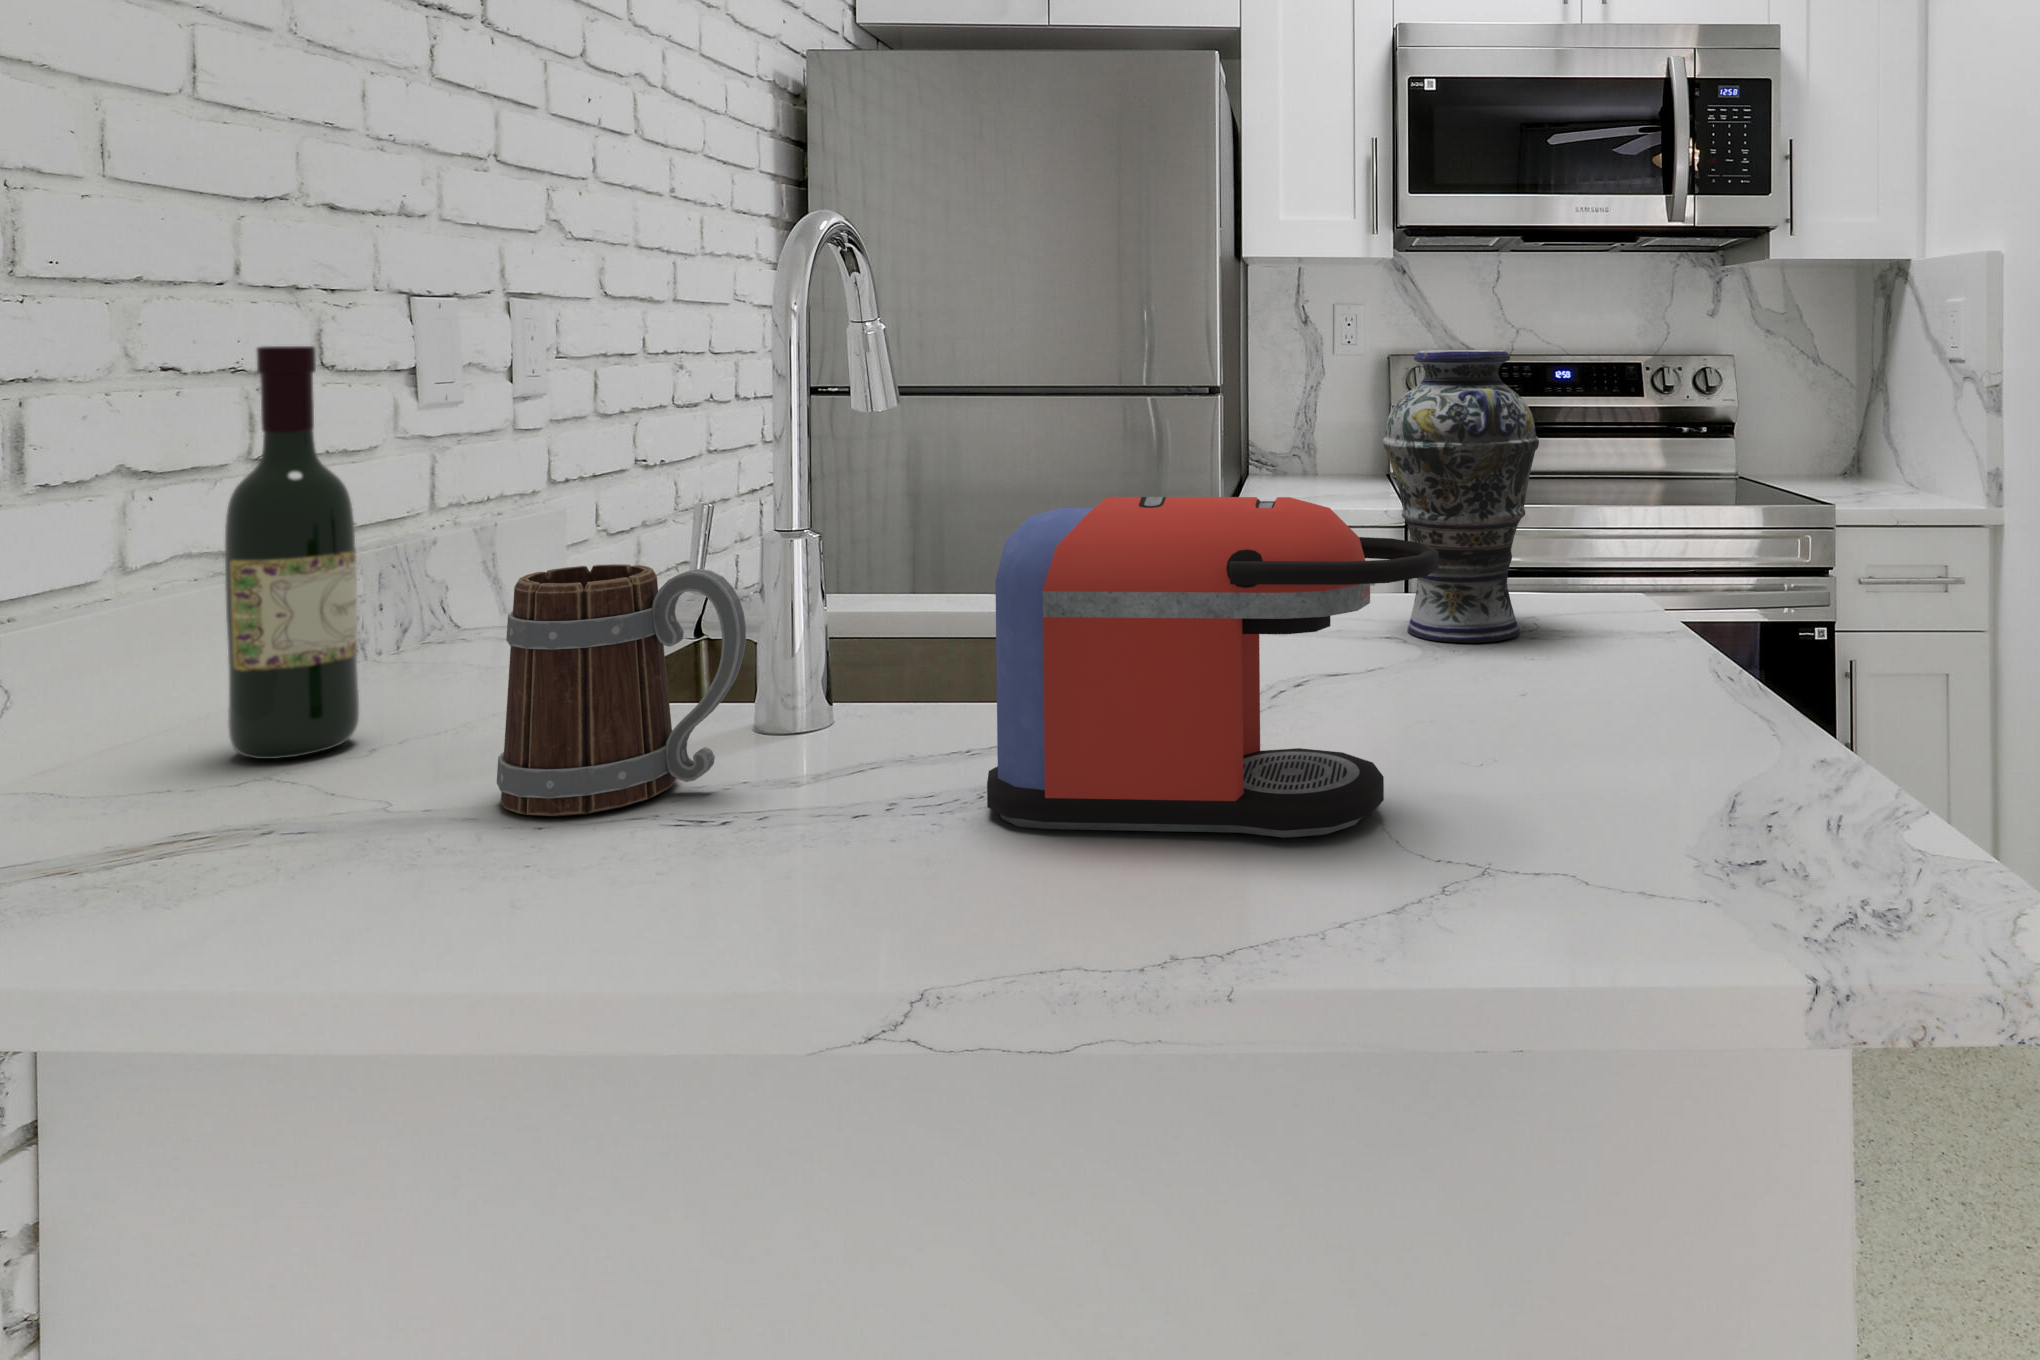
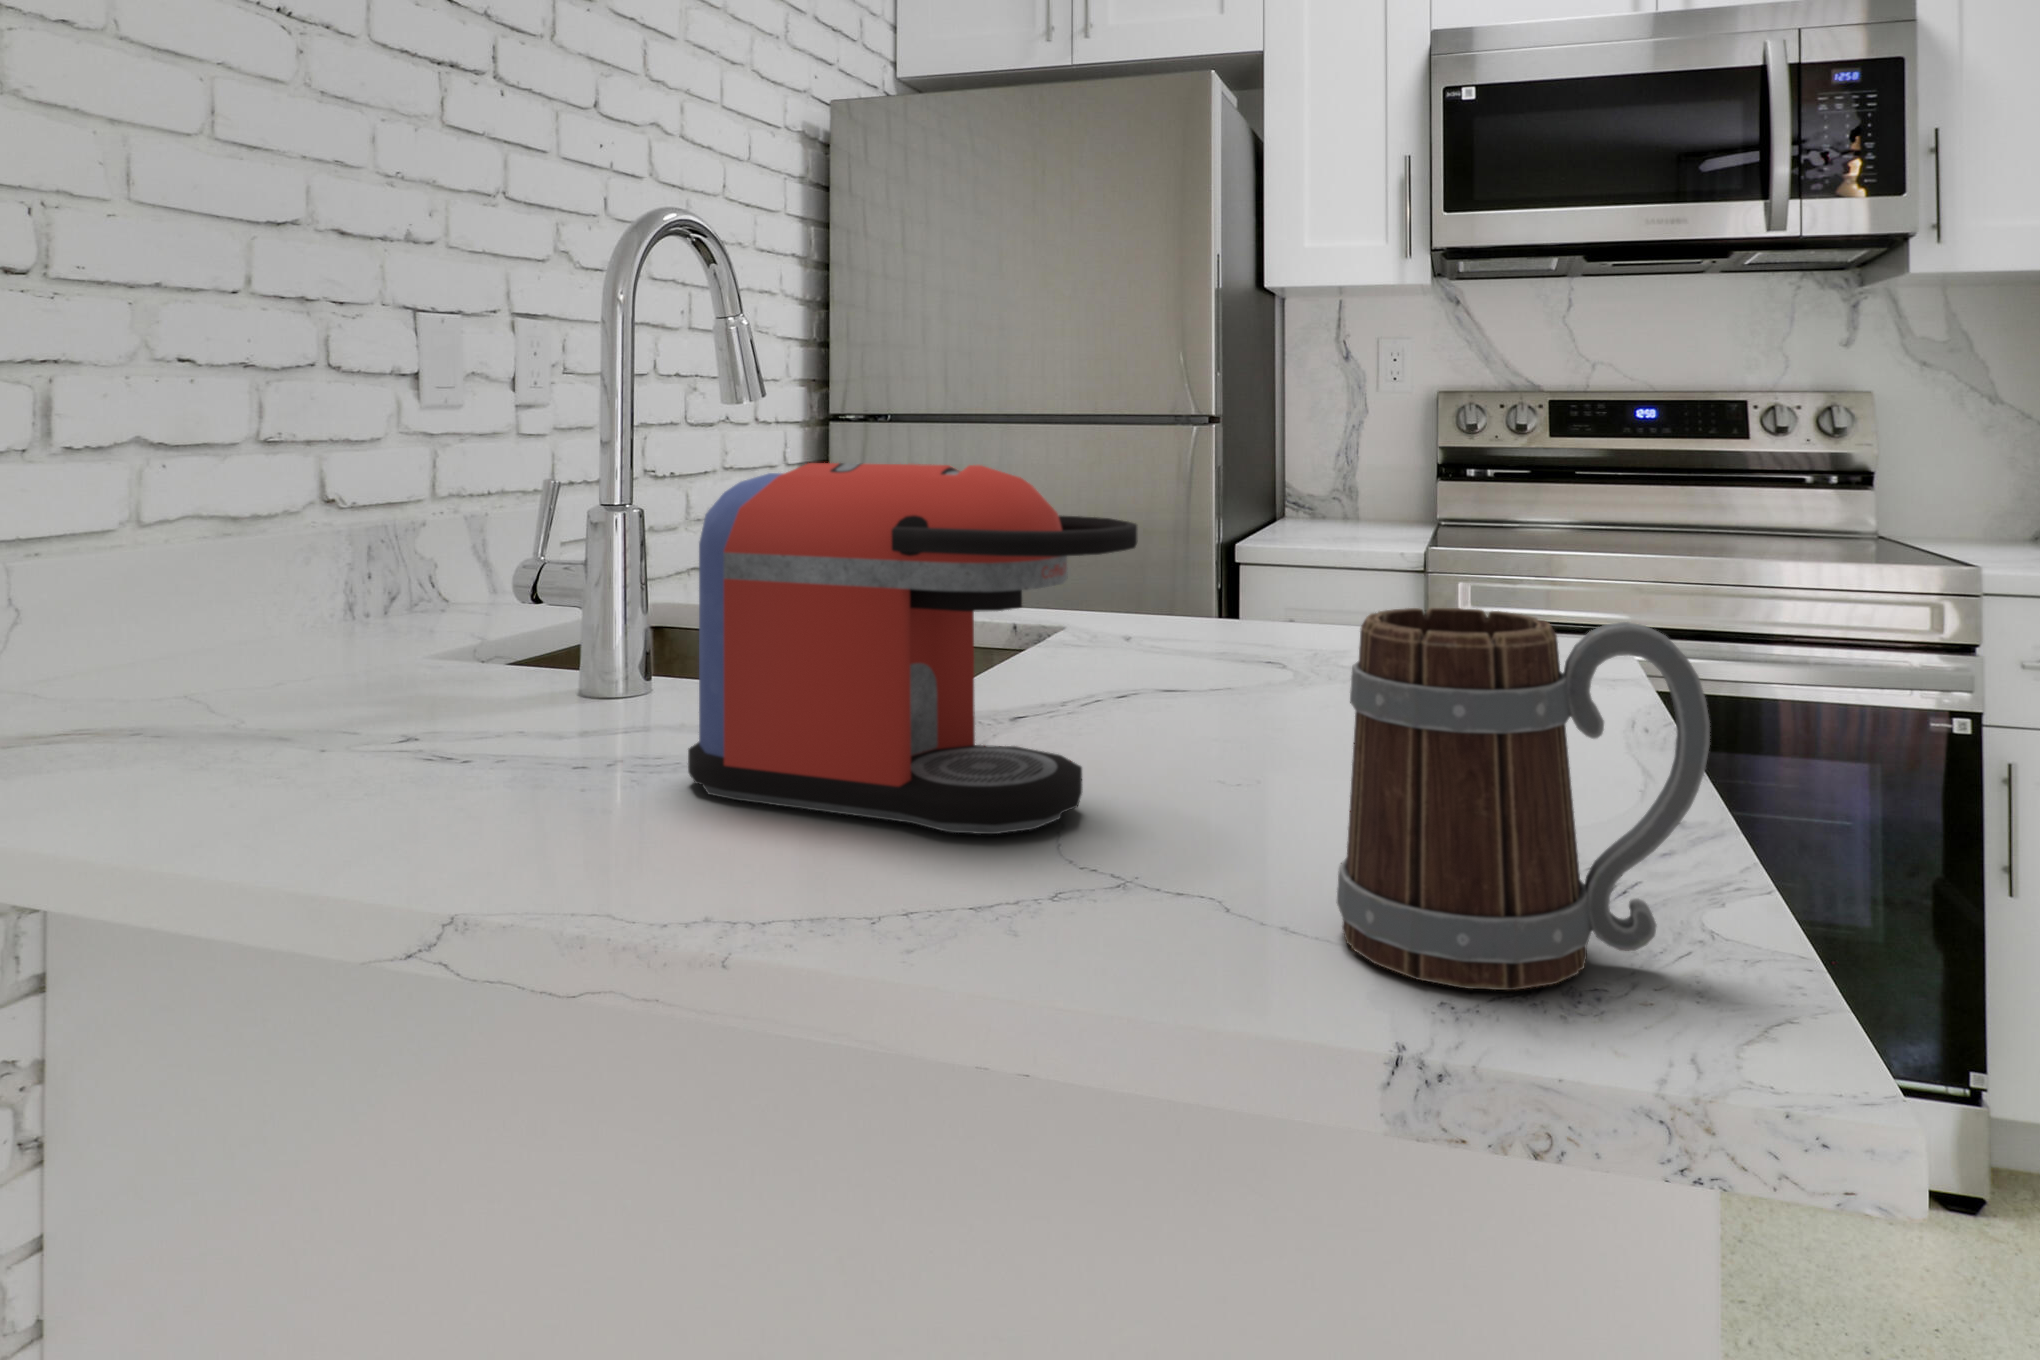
wine bottle: present [225,346,359,759] -> none [174,332,277,683]
vase: present [1383,350,1539,643] -> none [1270,347,1450,677]
mug: present [497,564,746,816] -> present [1337,608,1710,990]

